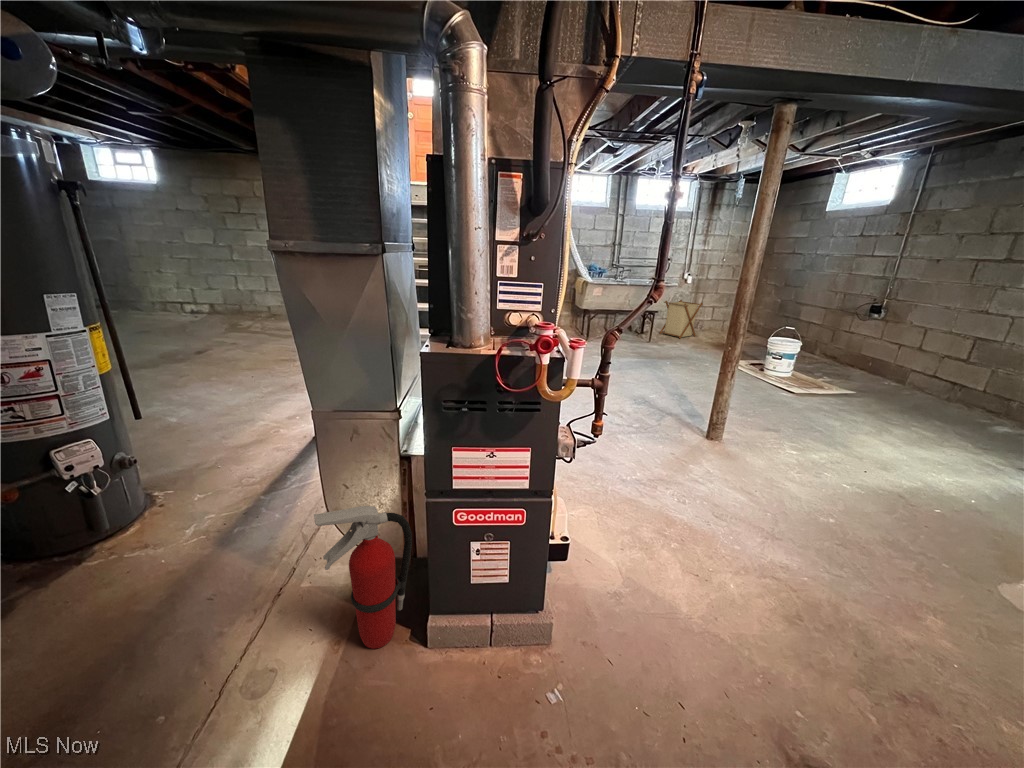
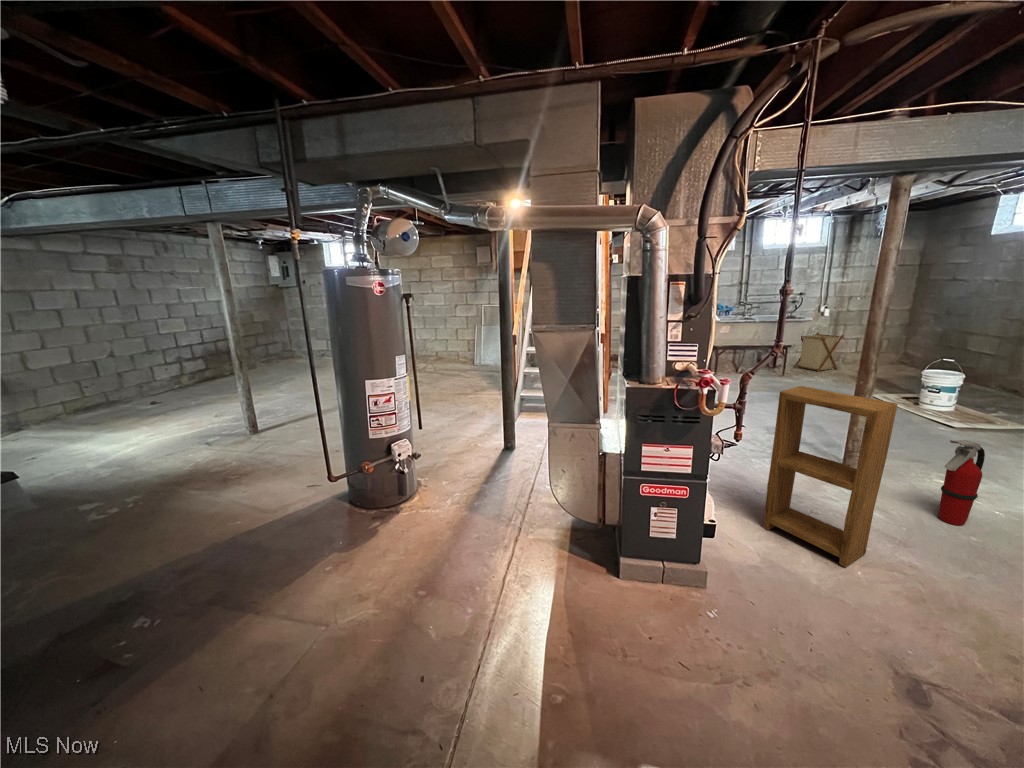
shelving unit: none [627,353,784,579] -> present [763,386,898,567]
fire extinguisher: present [314,506,412,649] -> present [938,440,985,525]

